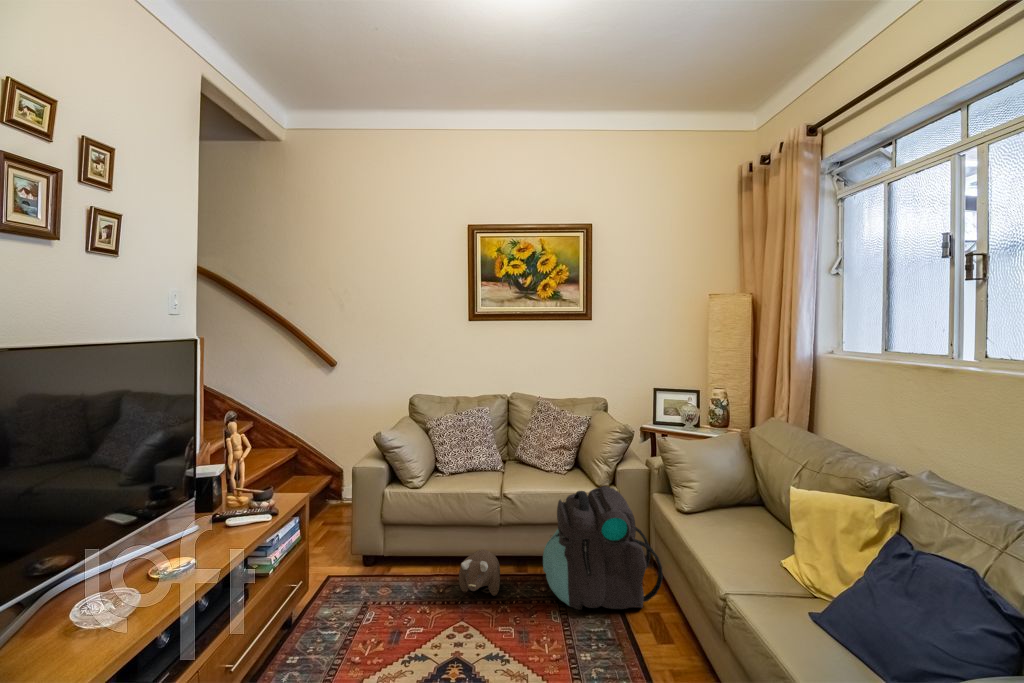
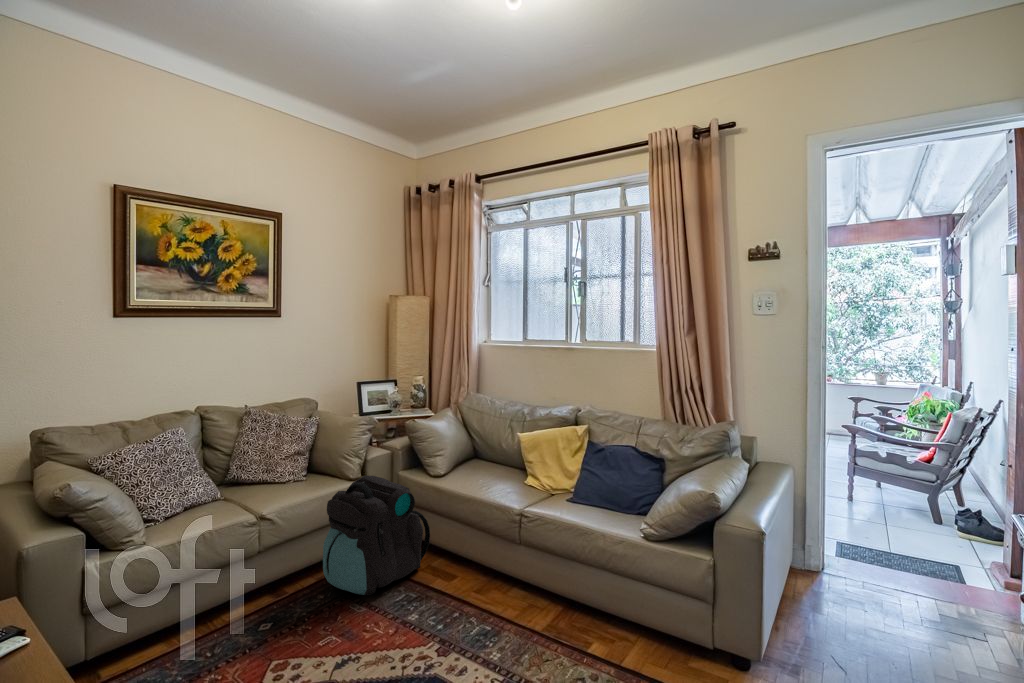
plush toy: present [459,549,500,596] -> none [233,583,287,642]

